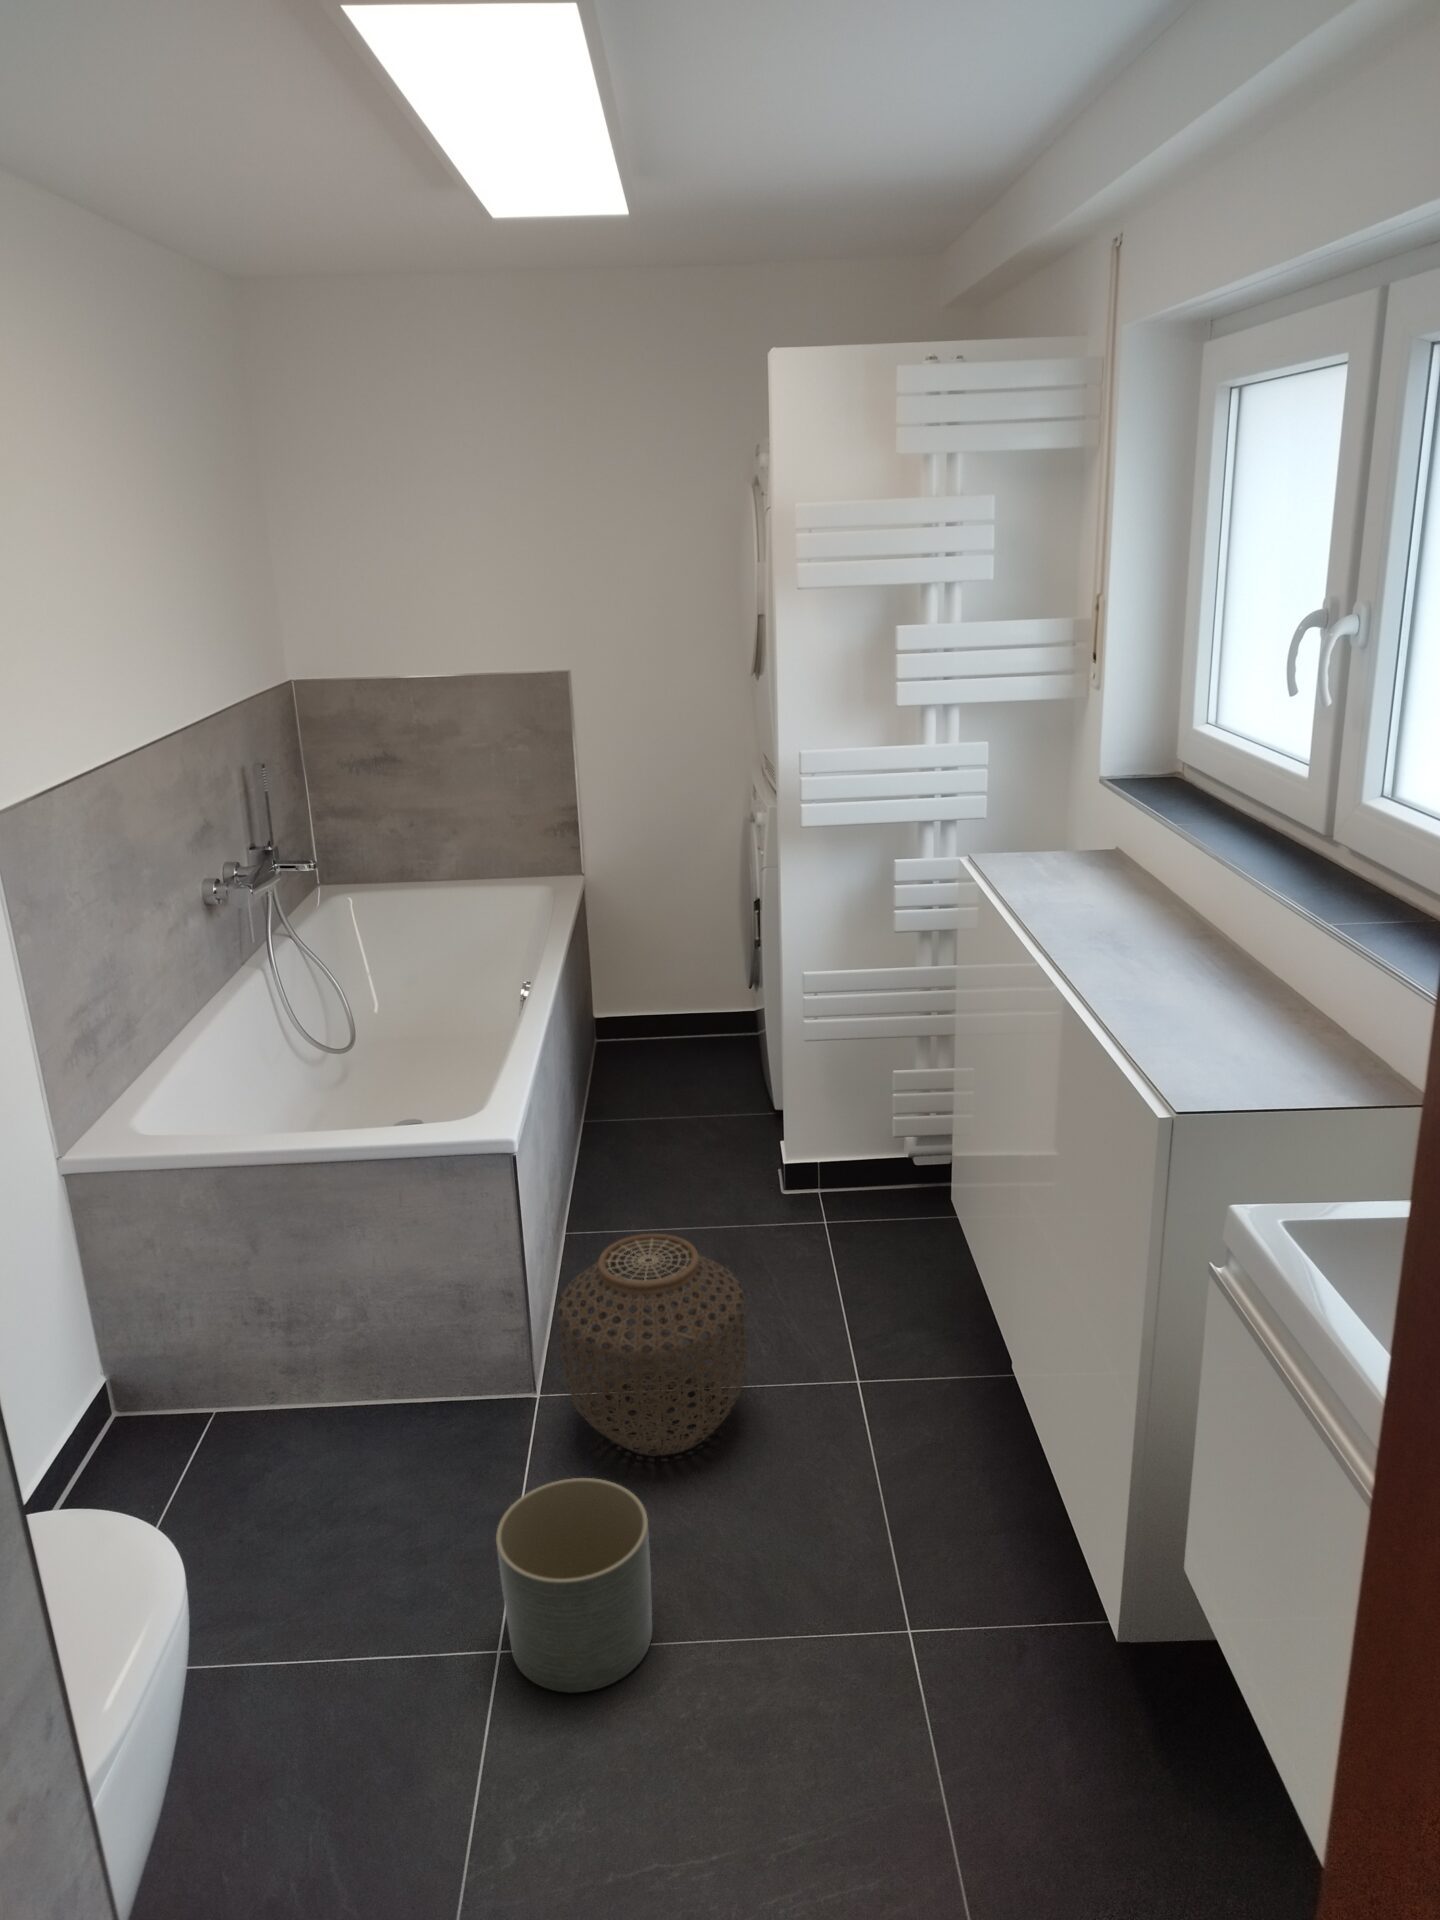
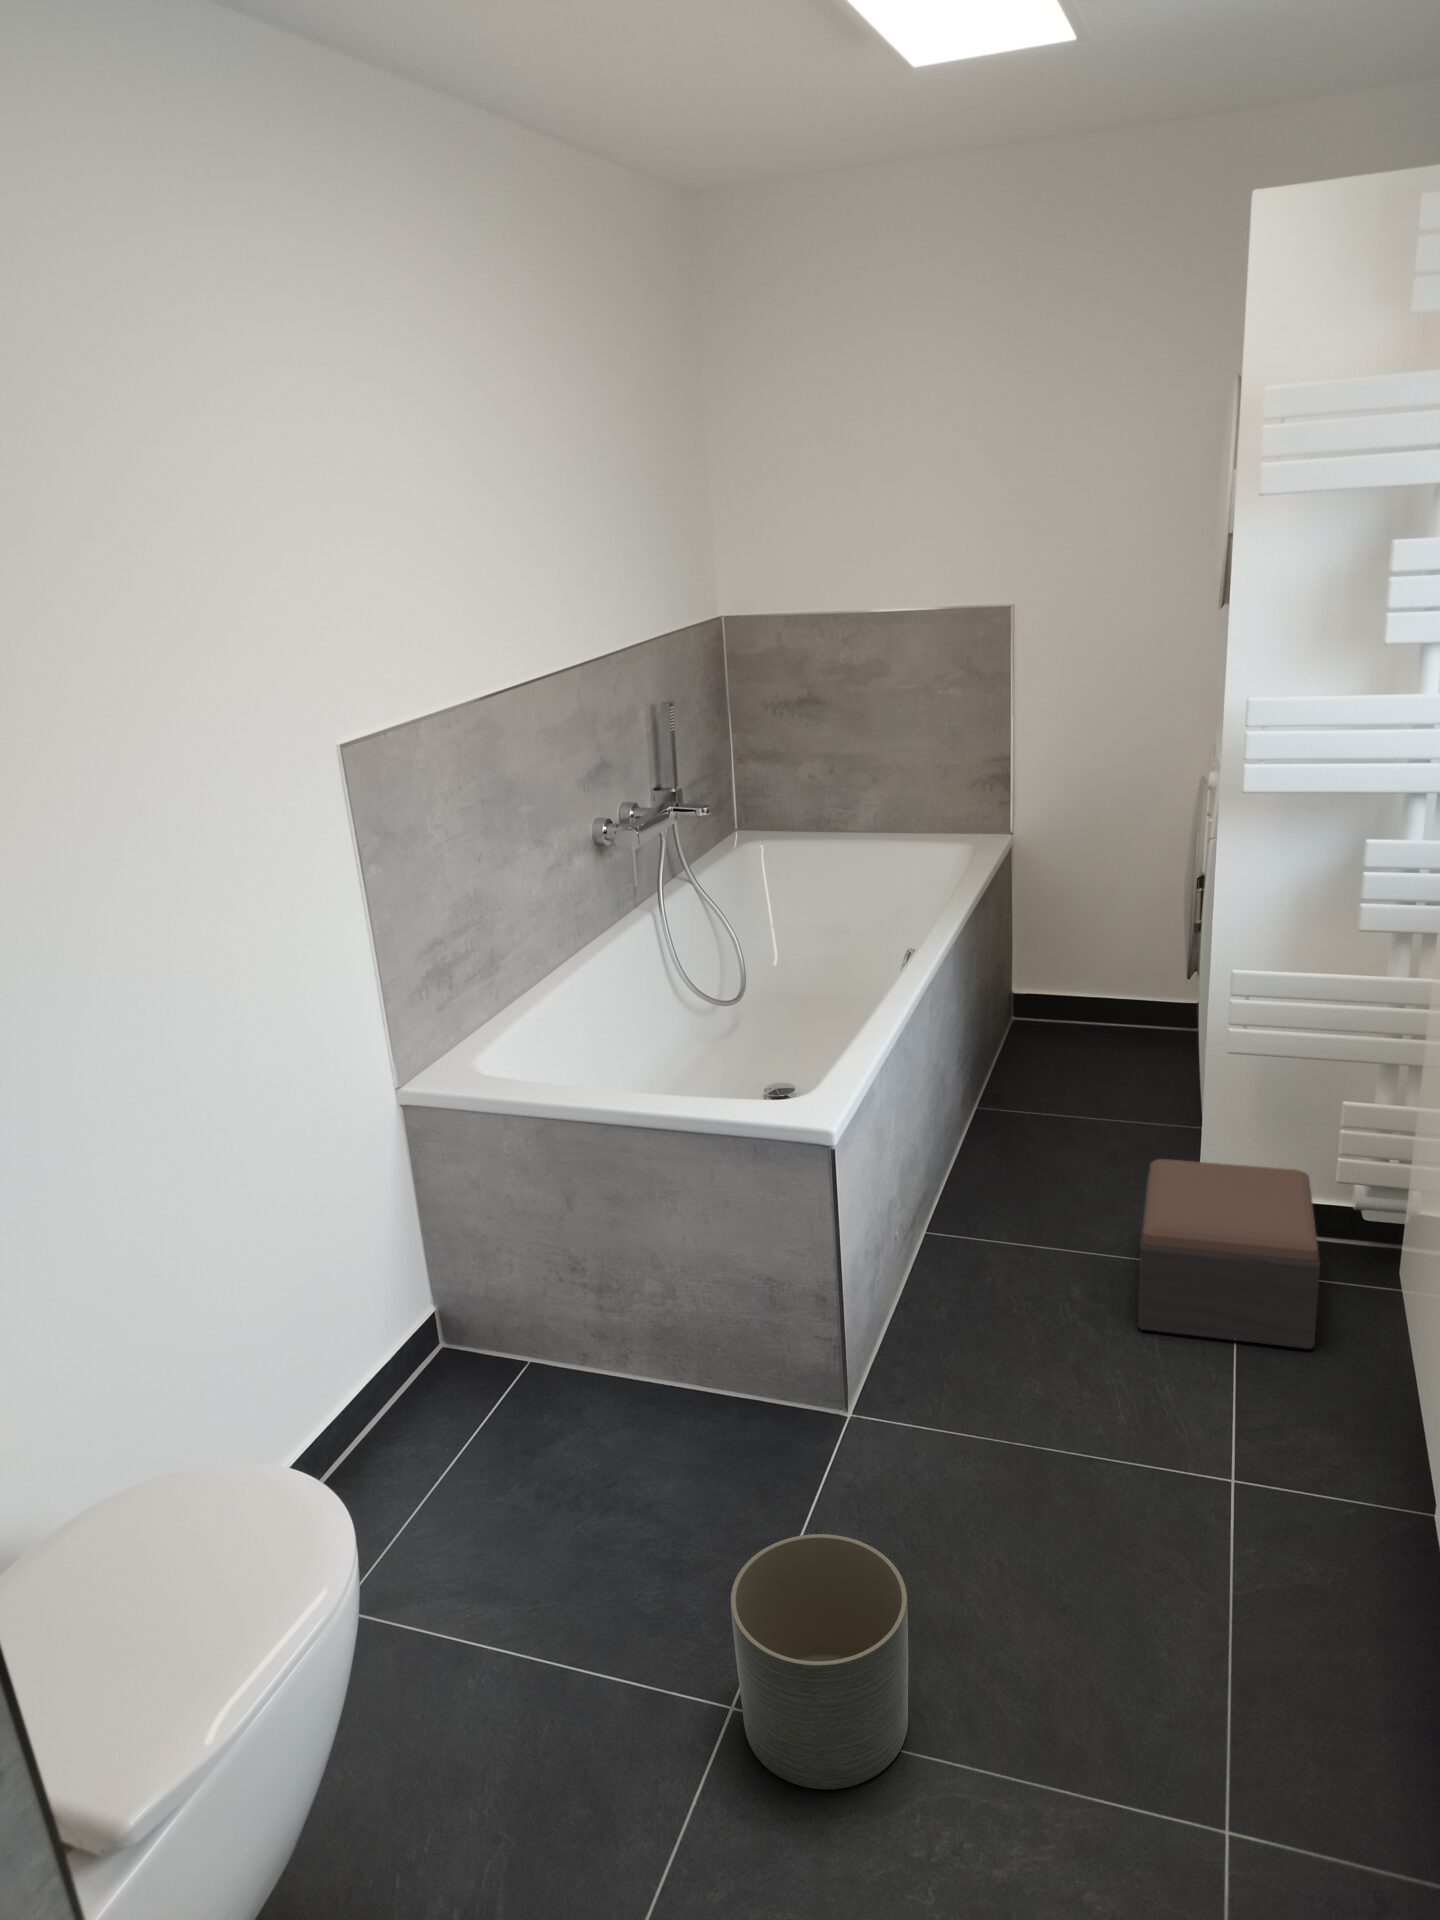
footstool: none [750,1132,898,1281] -> present [1138,1159,1320,1349]
woven basket: present [558,1234,747,1455] -> none [864,1259,1086,1520]

